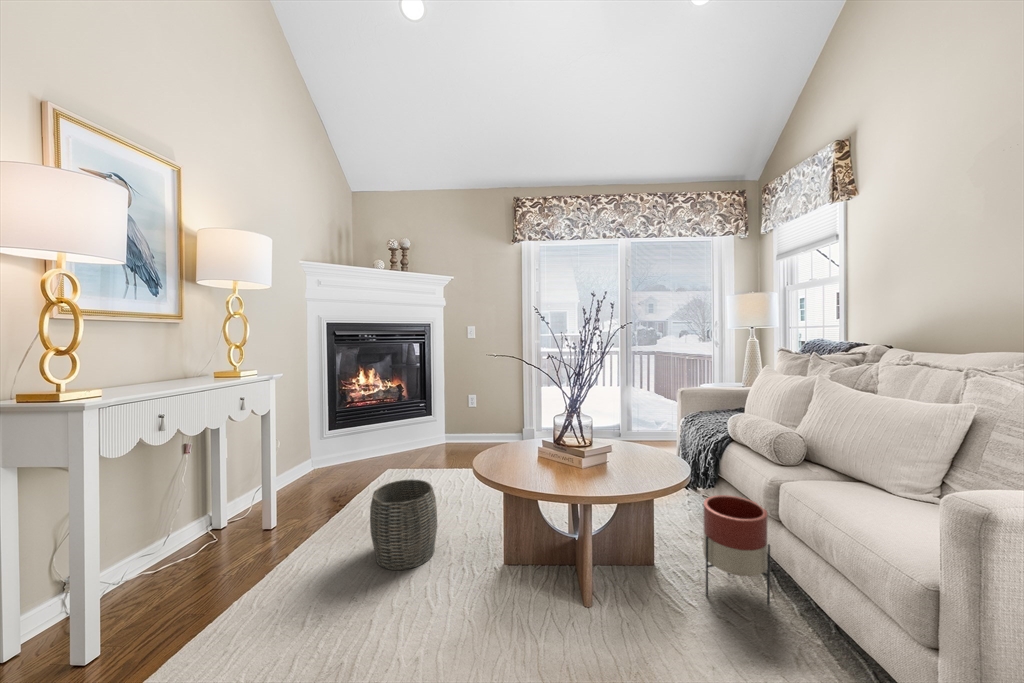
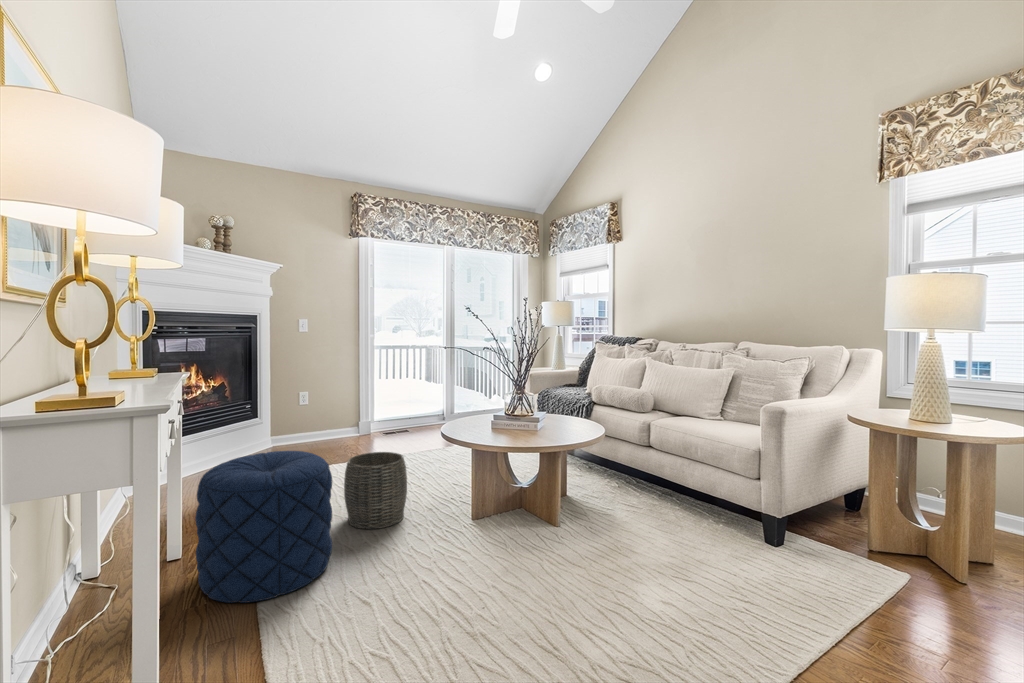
pouf: none [180,473,320,632] -> present [195,451,332,603]
planter: present [703,495,770,605] -> none [592,425,631,487]

